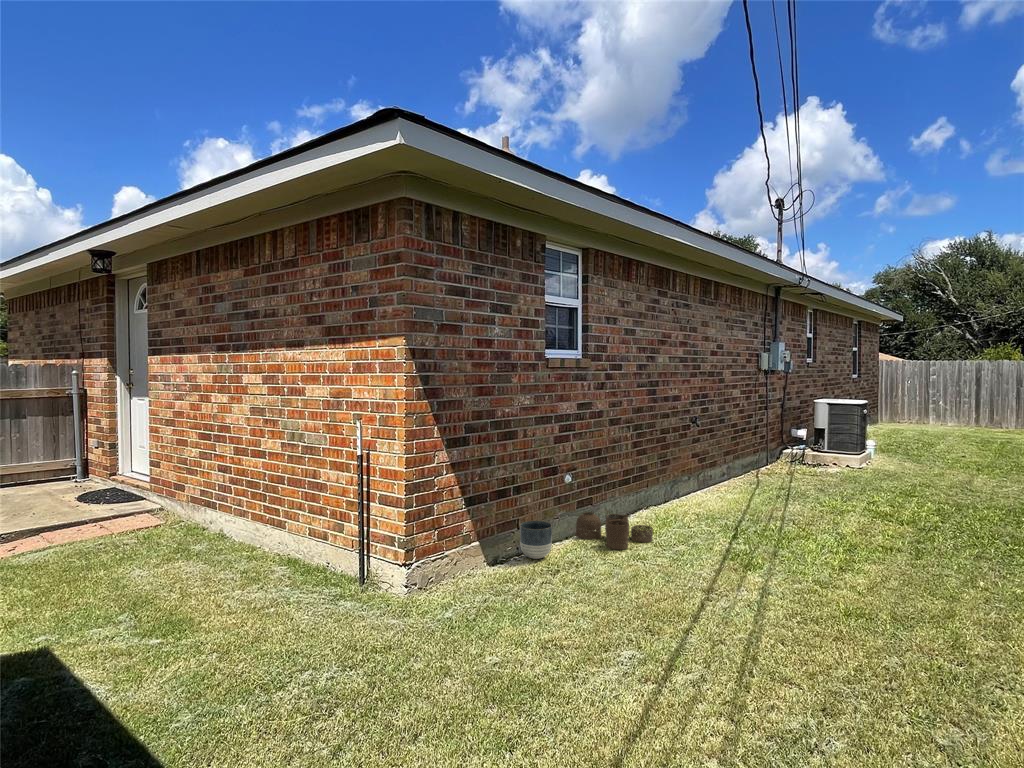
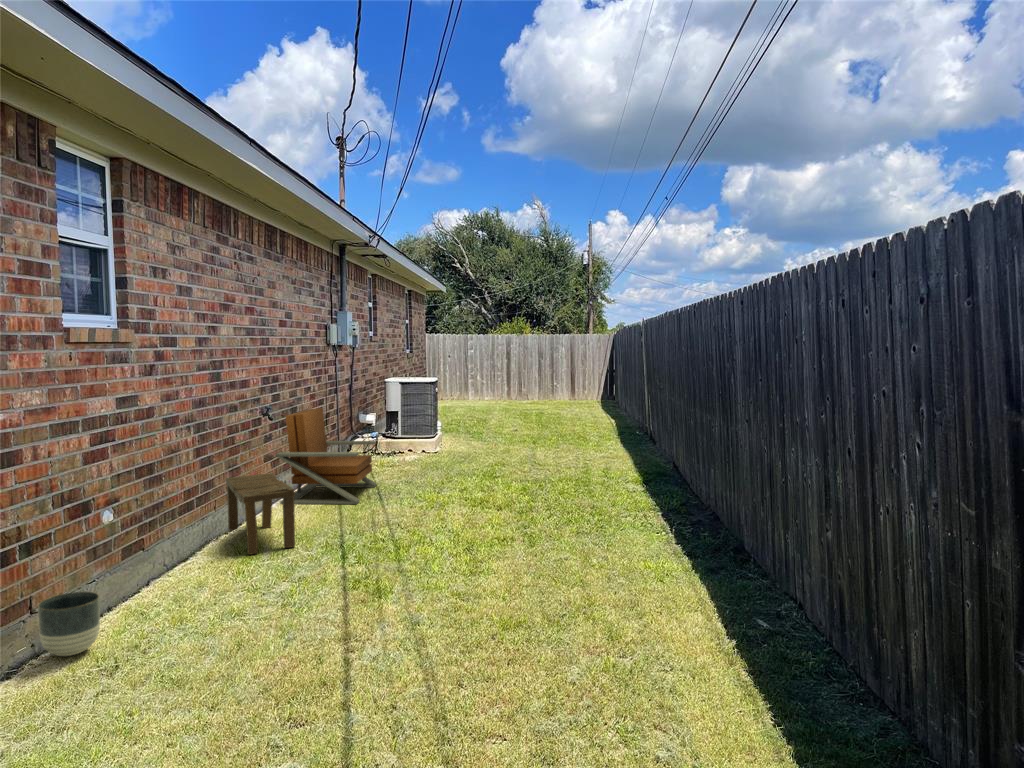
lounge chair: none [701,420,789,500] -> present [276,408,376,504]
bench: none [657,465,699,523] -> present [226,473,295,555]
woven basket: present [575,512,653,549] -> none [124,554,246,609]

